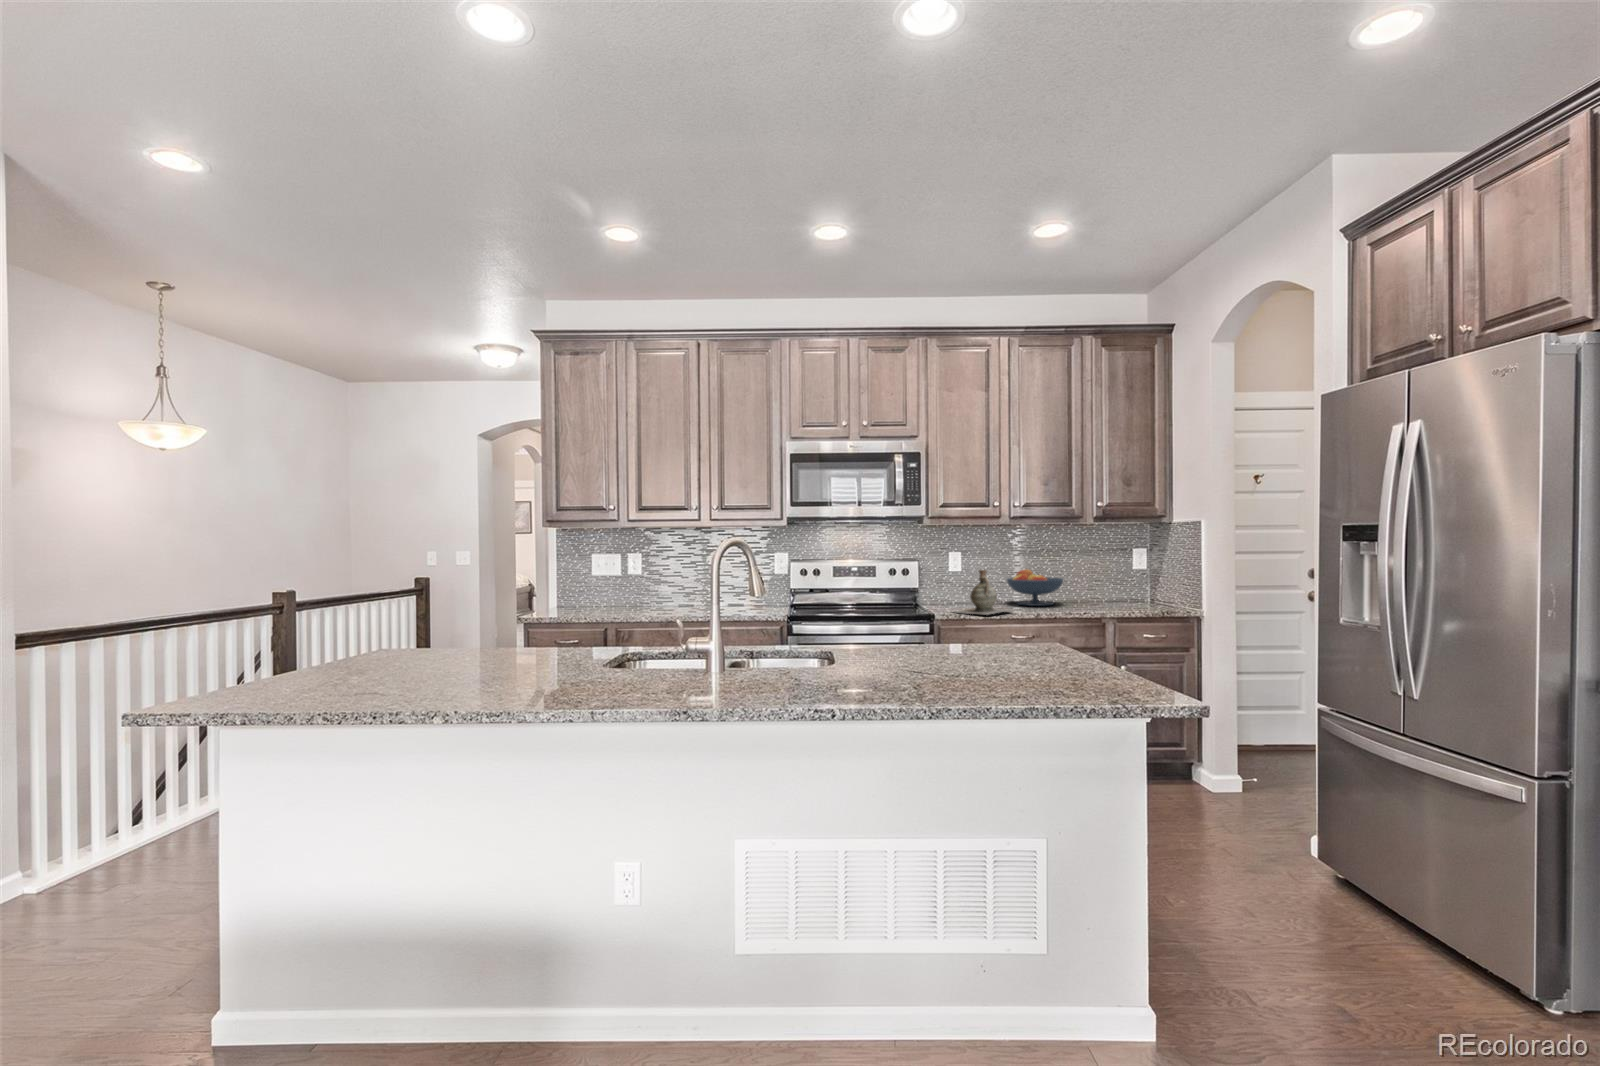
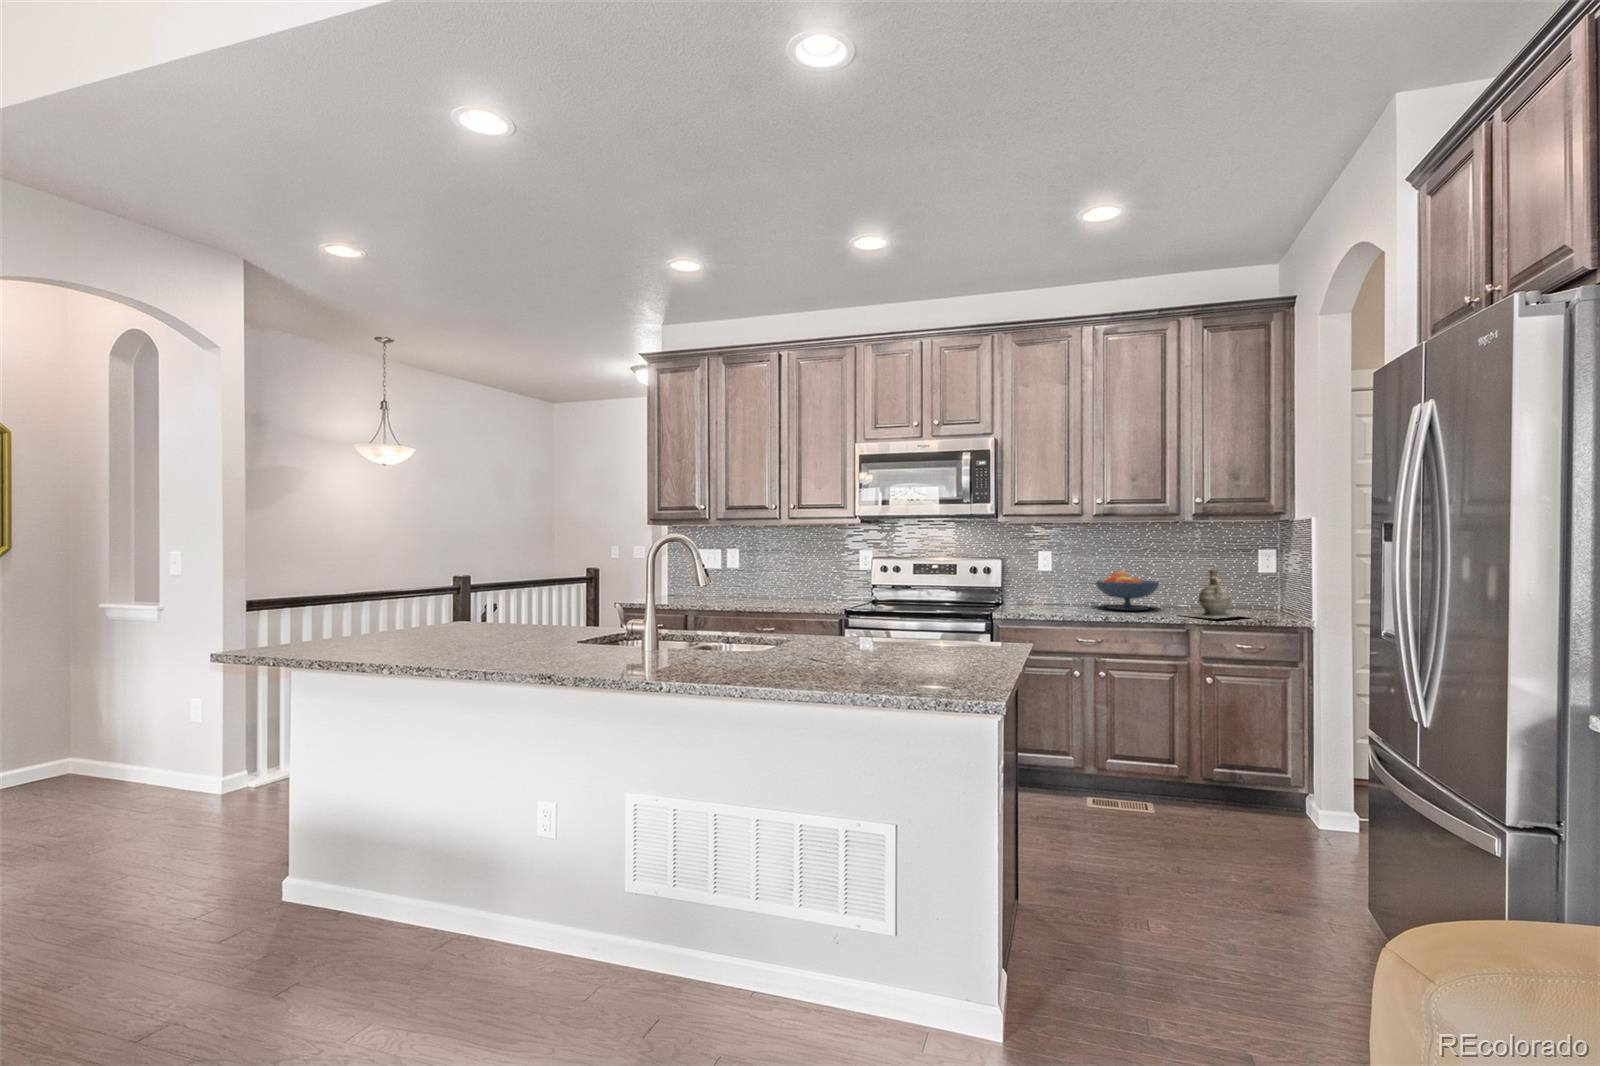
ceramic jug: present [956,570,1009,614] -> present [1182,570,1245,618]

